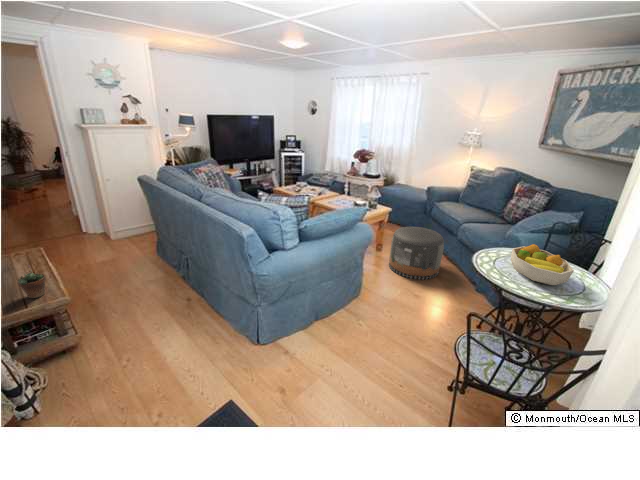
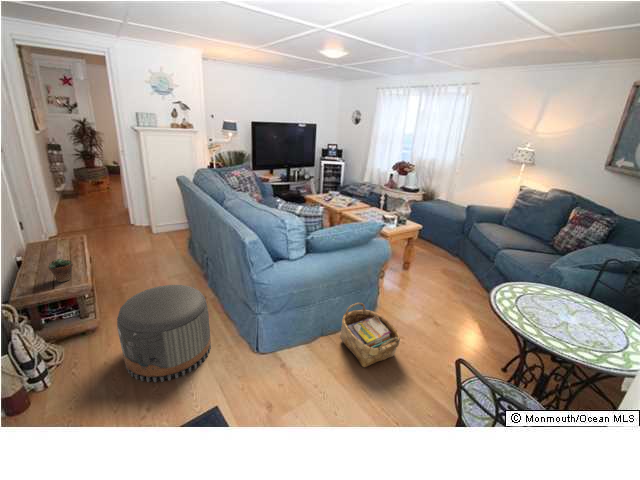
pouf: present [389,227,444,280] -> present [117,285,211,382]
fruit bowl: present [511,244,574,285] -> none [538,282,612,335]
woven basket: none [335,285,392,344] -> present [340,303,400,367]

